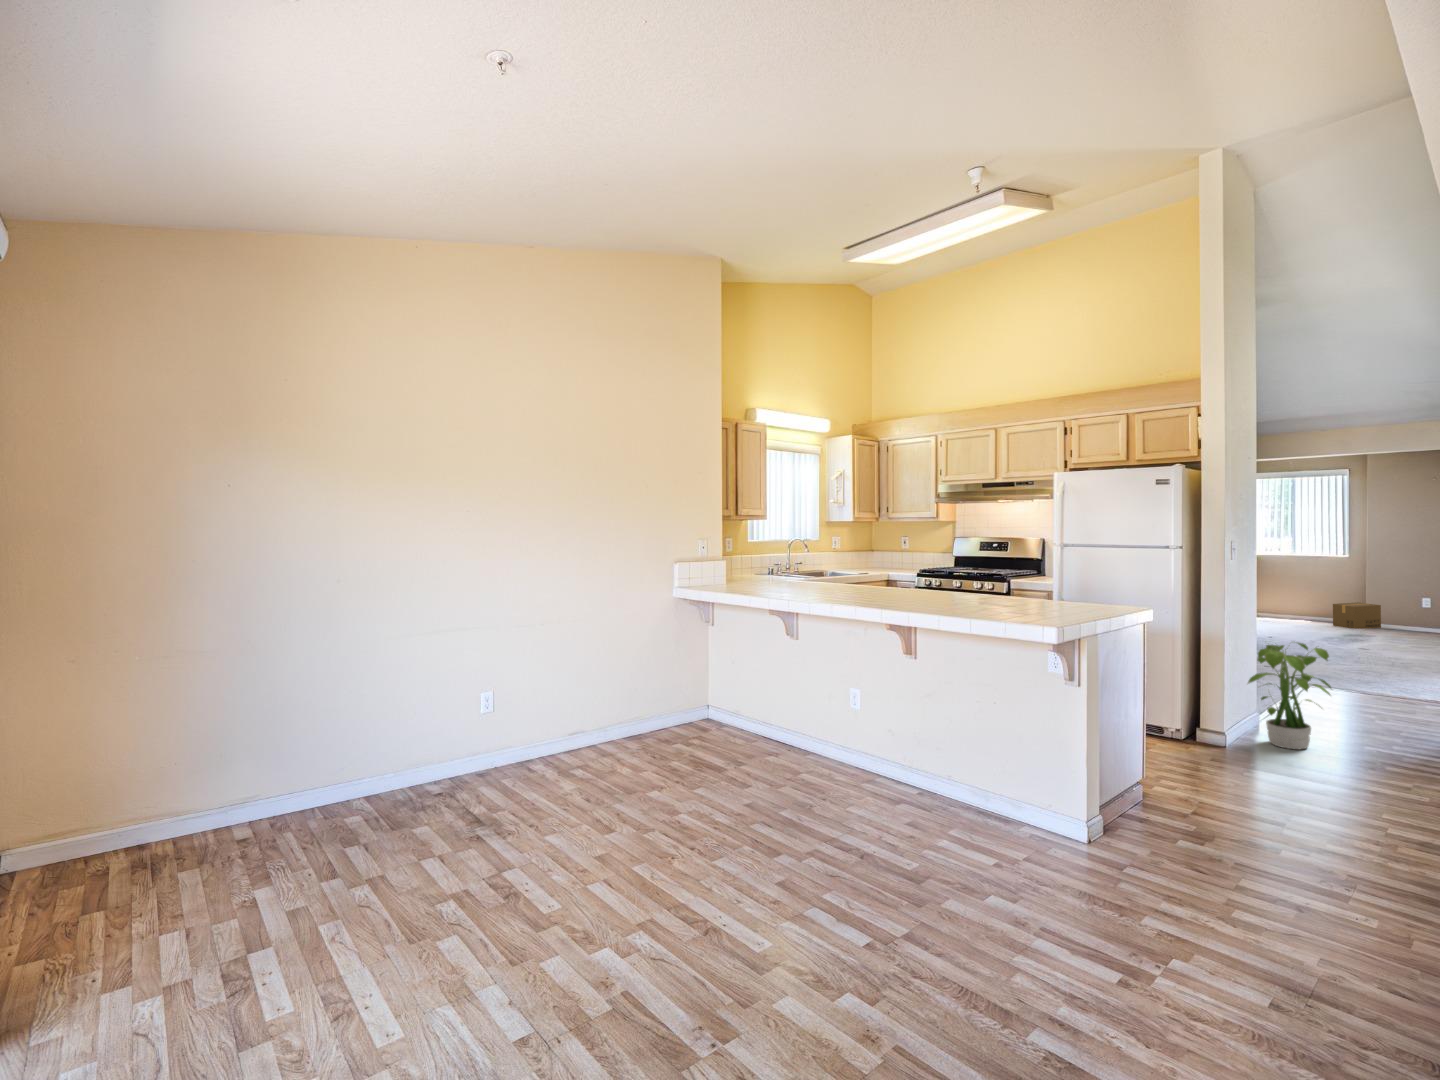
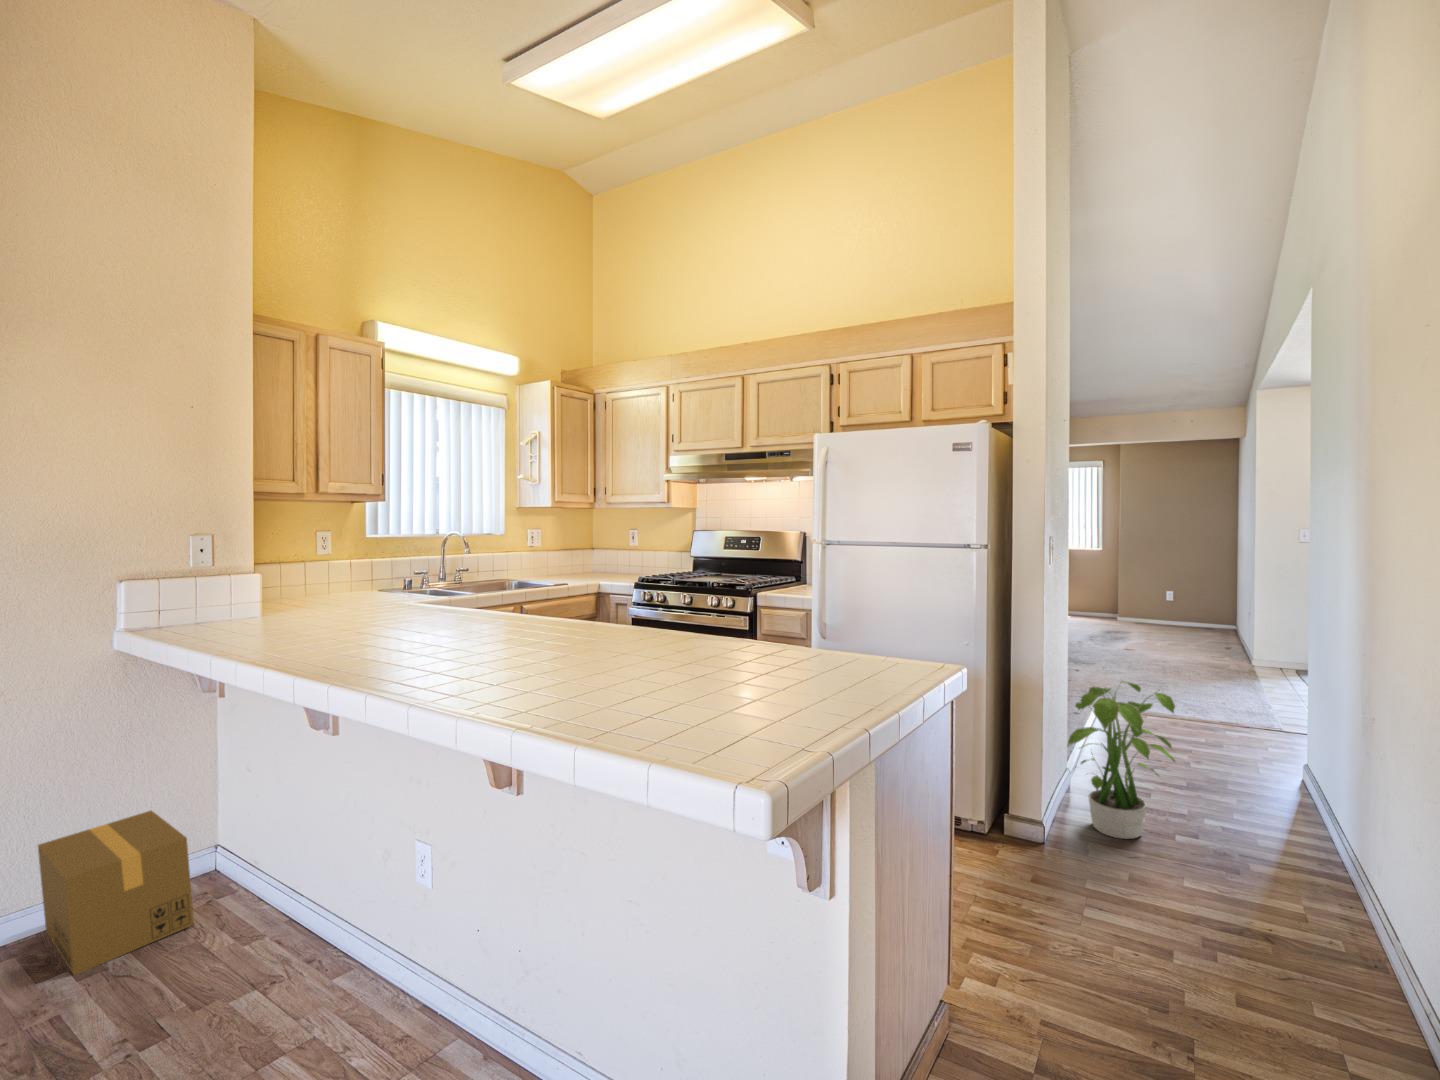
cardboard box: present [1333,602,1381,629] -> present [38,811,194,975]

